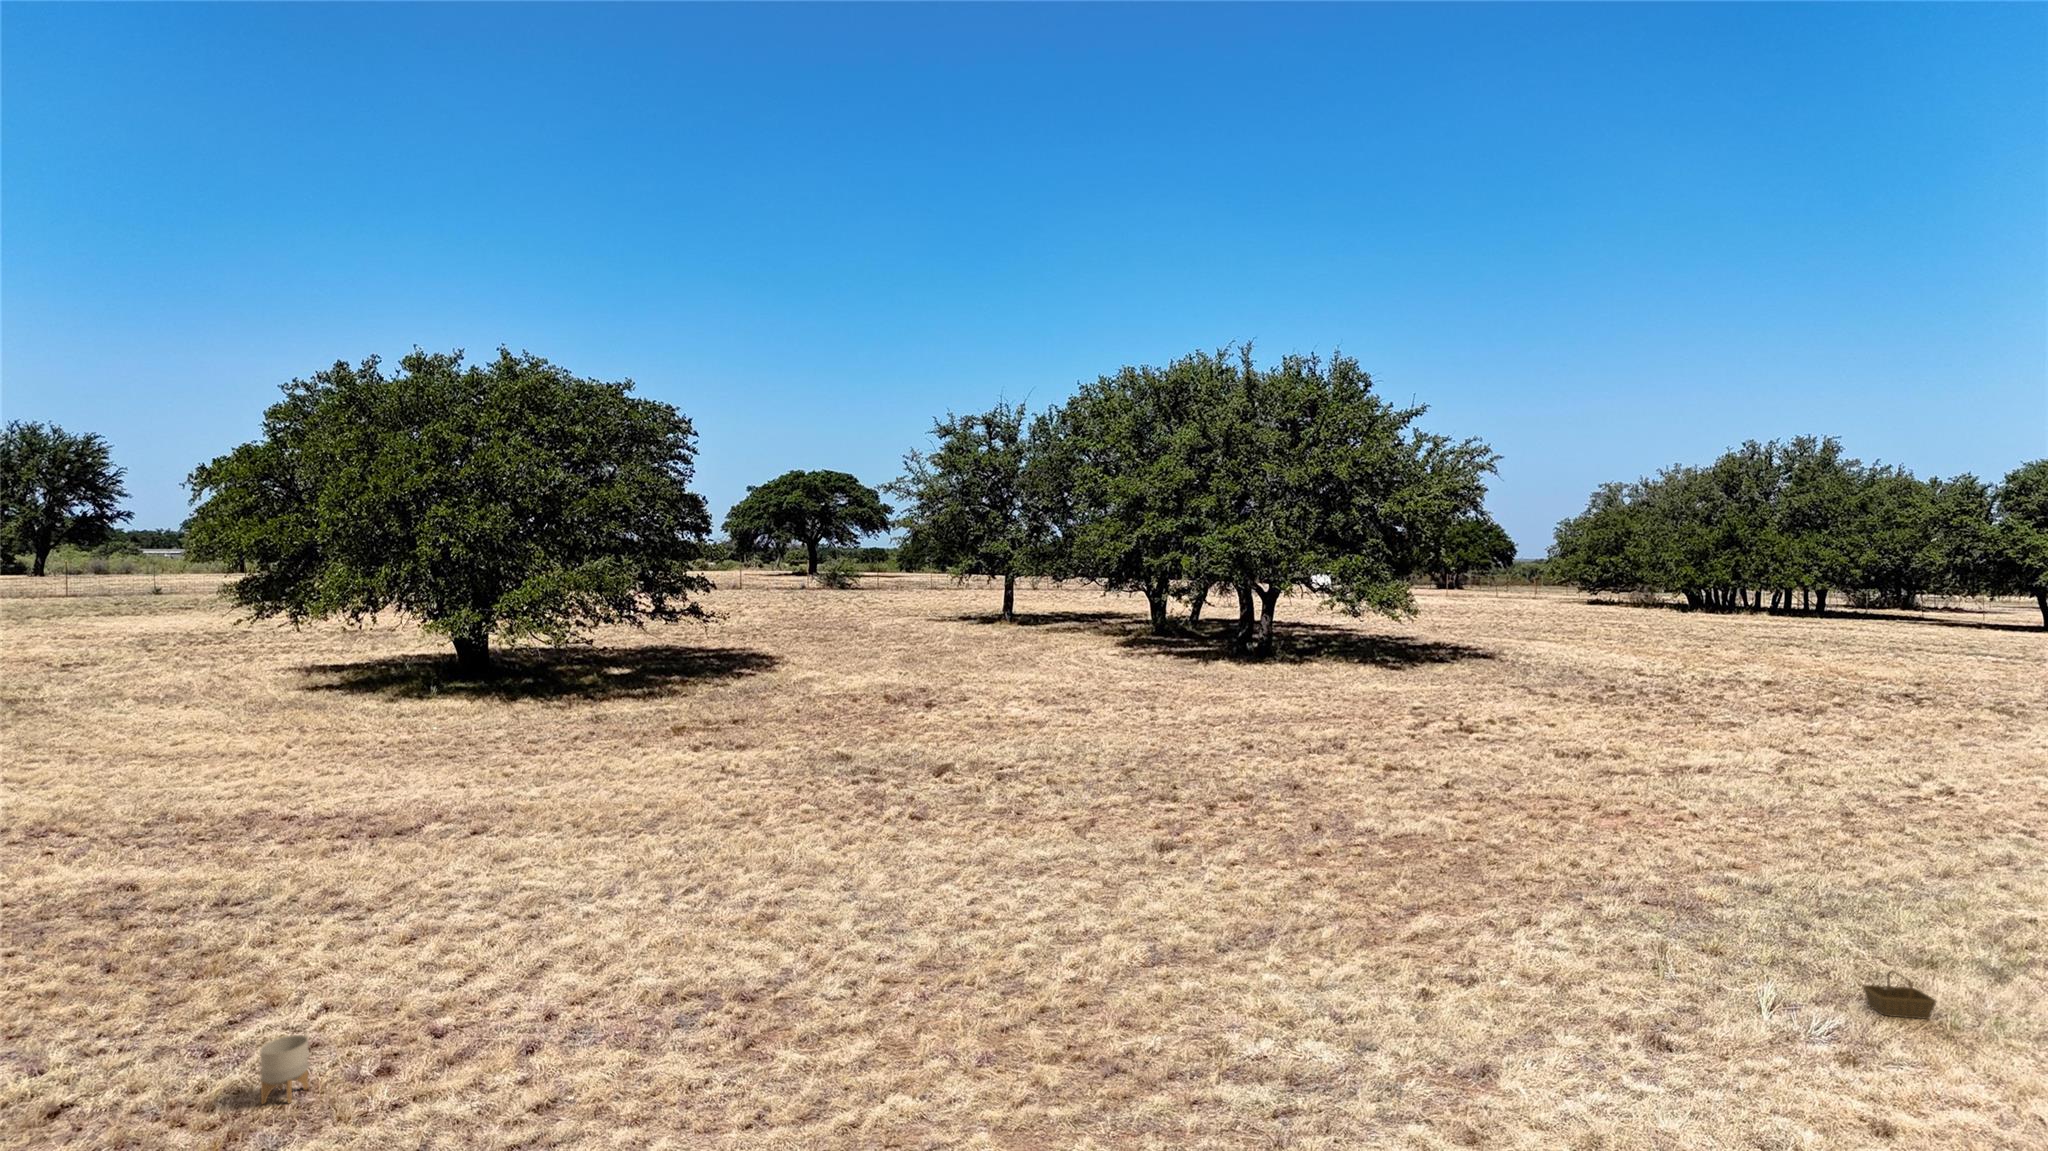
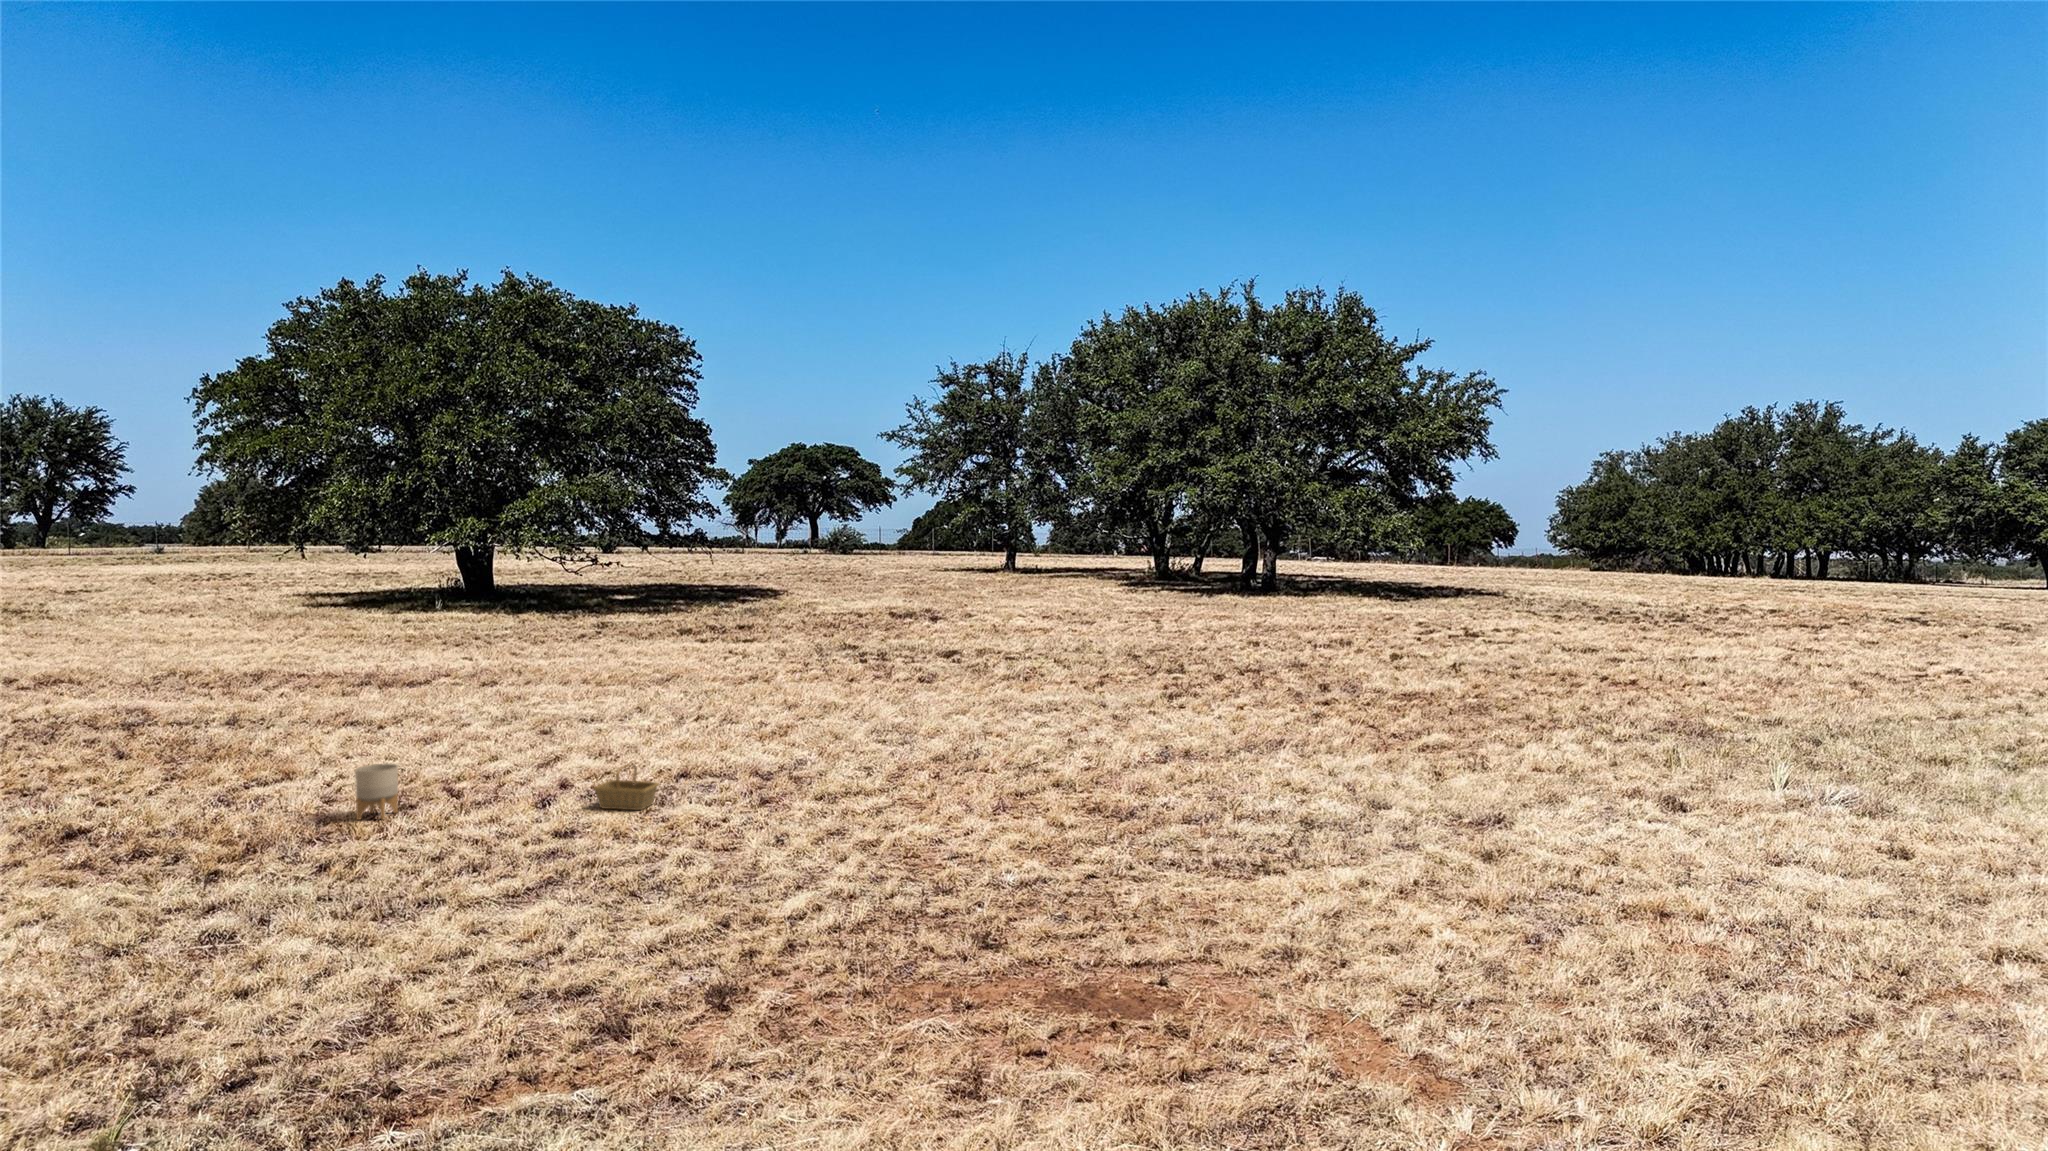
basket: present [1863,972,1937,1019] -> present [594,764,659,810]

